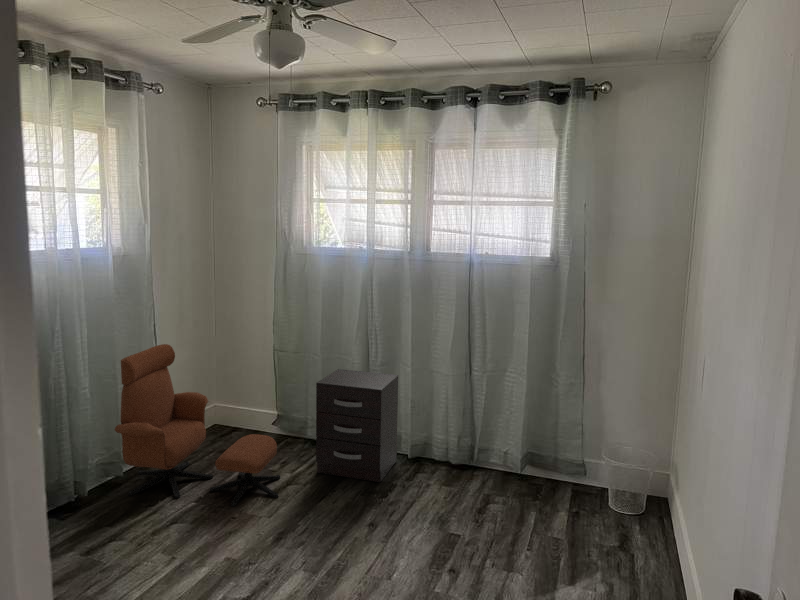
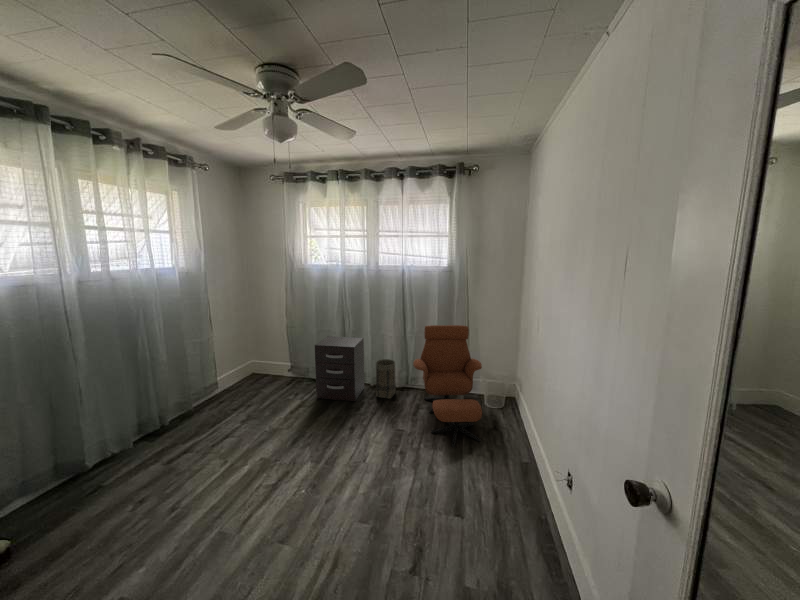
lounge chair: present [115,344,280,506] -> present [413,325,482,447]
basket: none [416,414,451,483] -> present [376,359,396,399]

